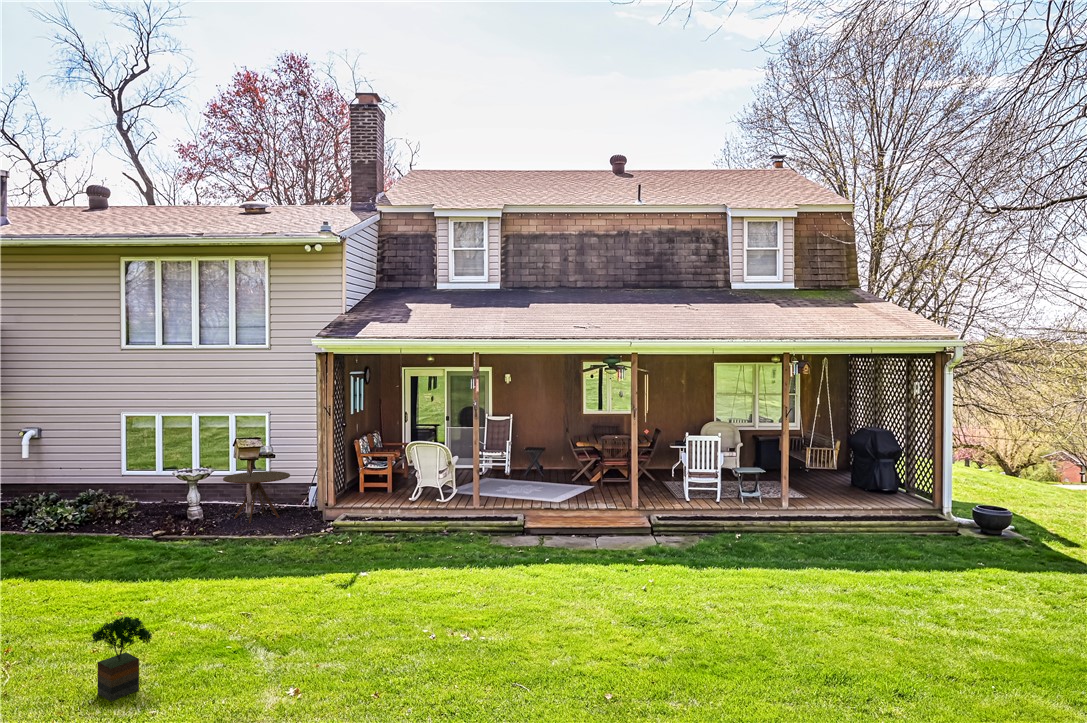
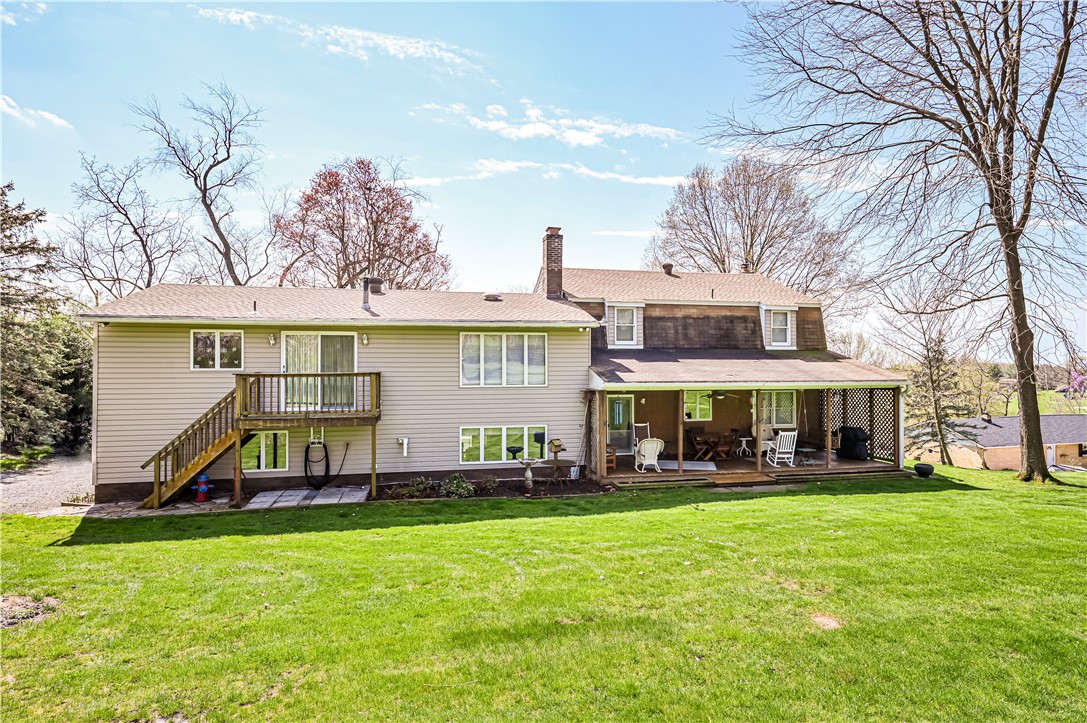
potted tree: present [91,617,152,701] -> none [696,517,719,551]

